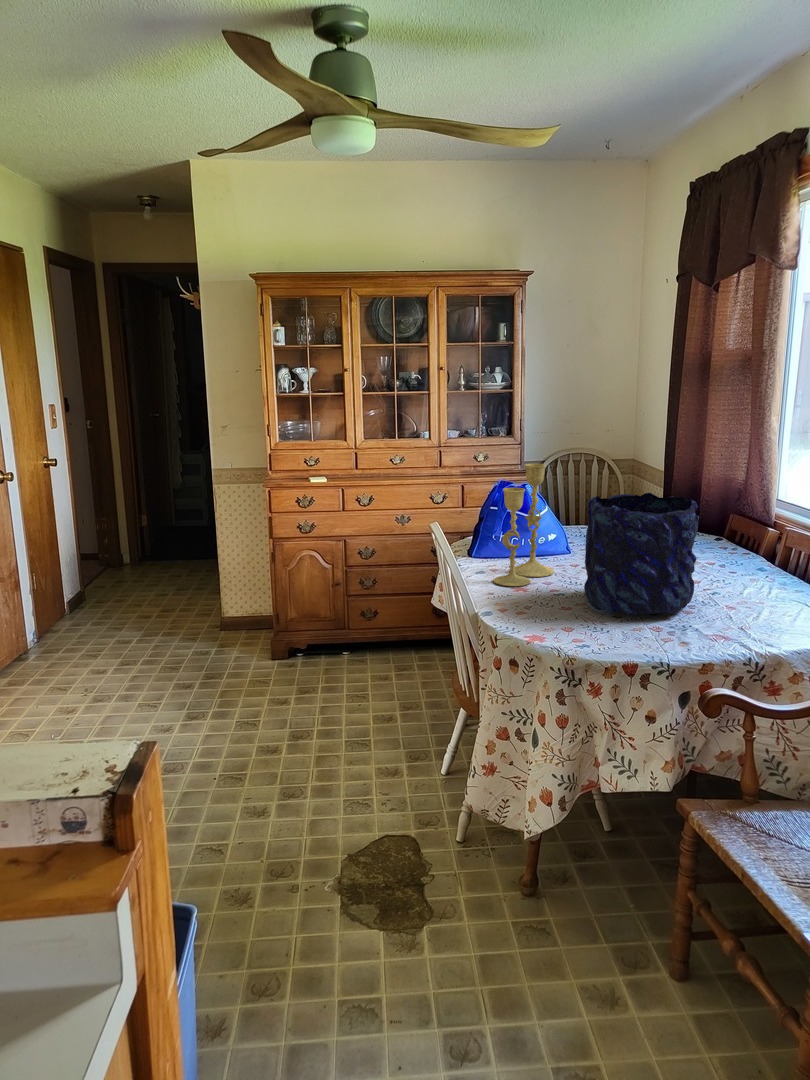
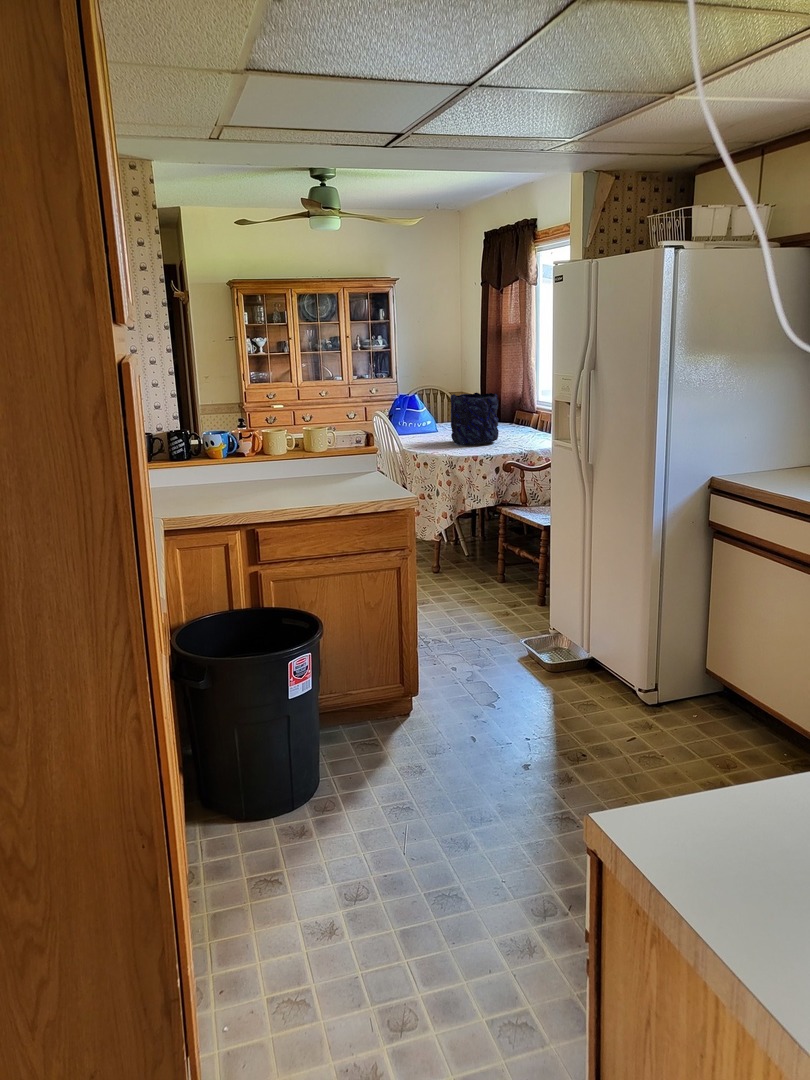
candlestick: present [494,464,554,586] -> none [406,383,434,442]

